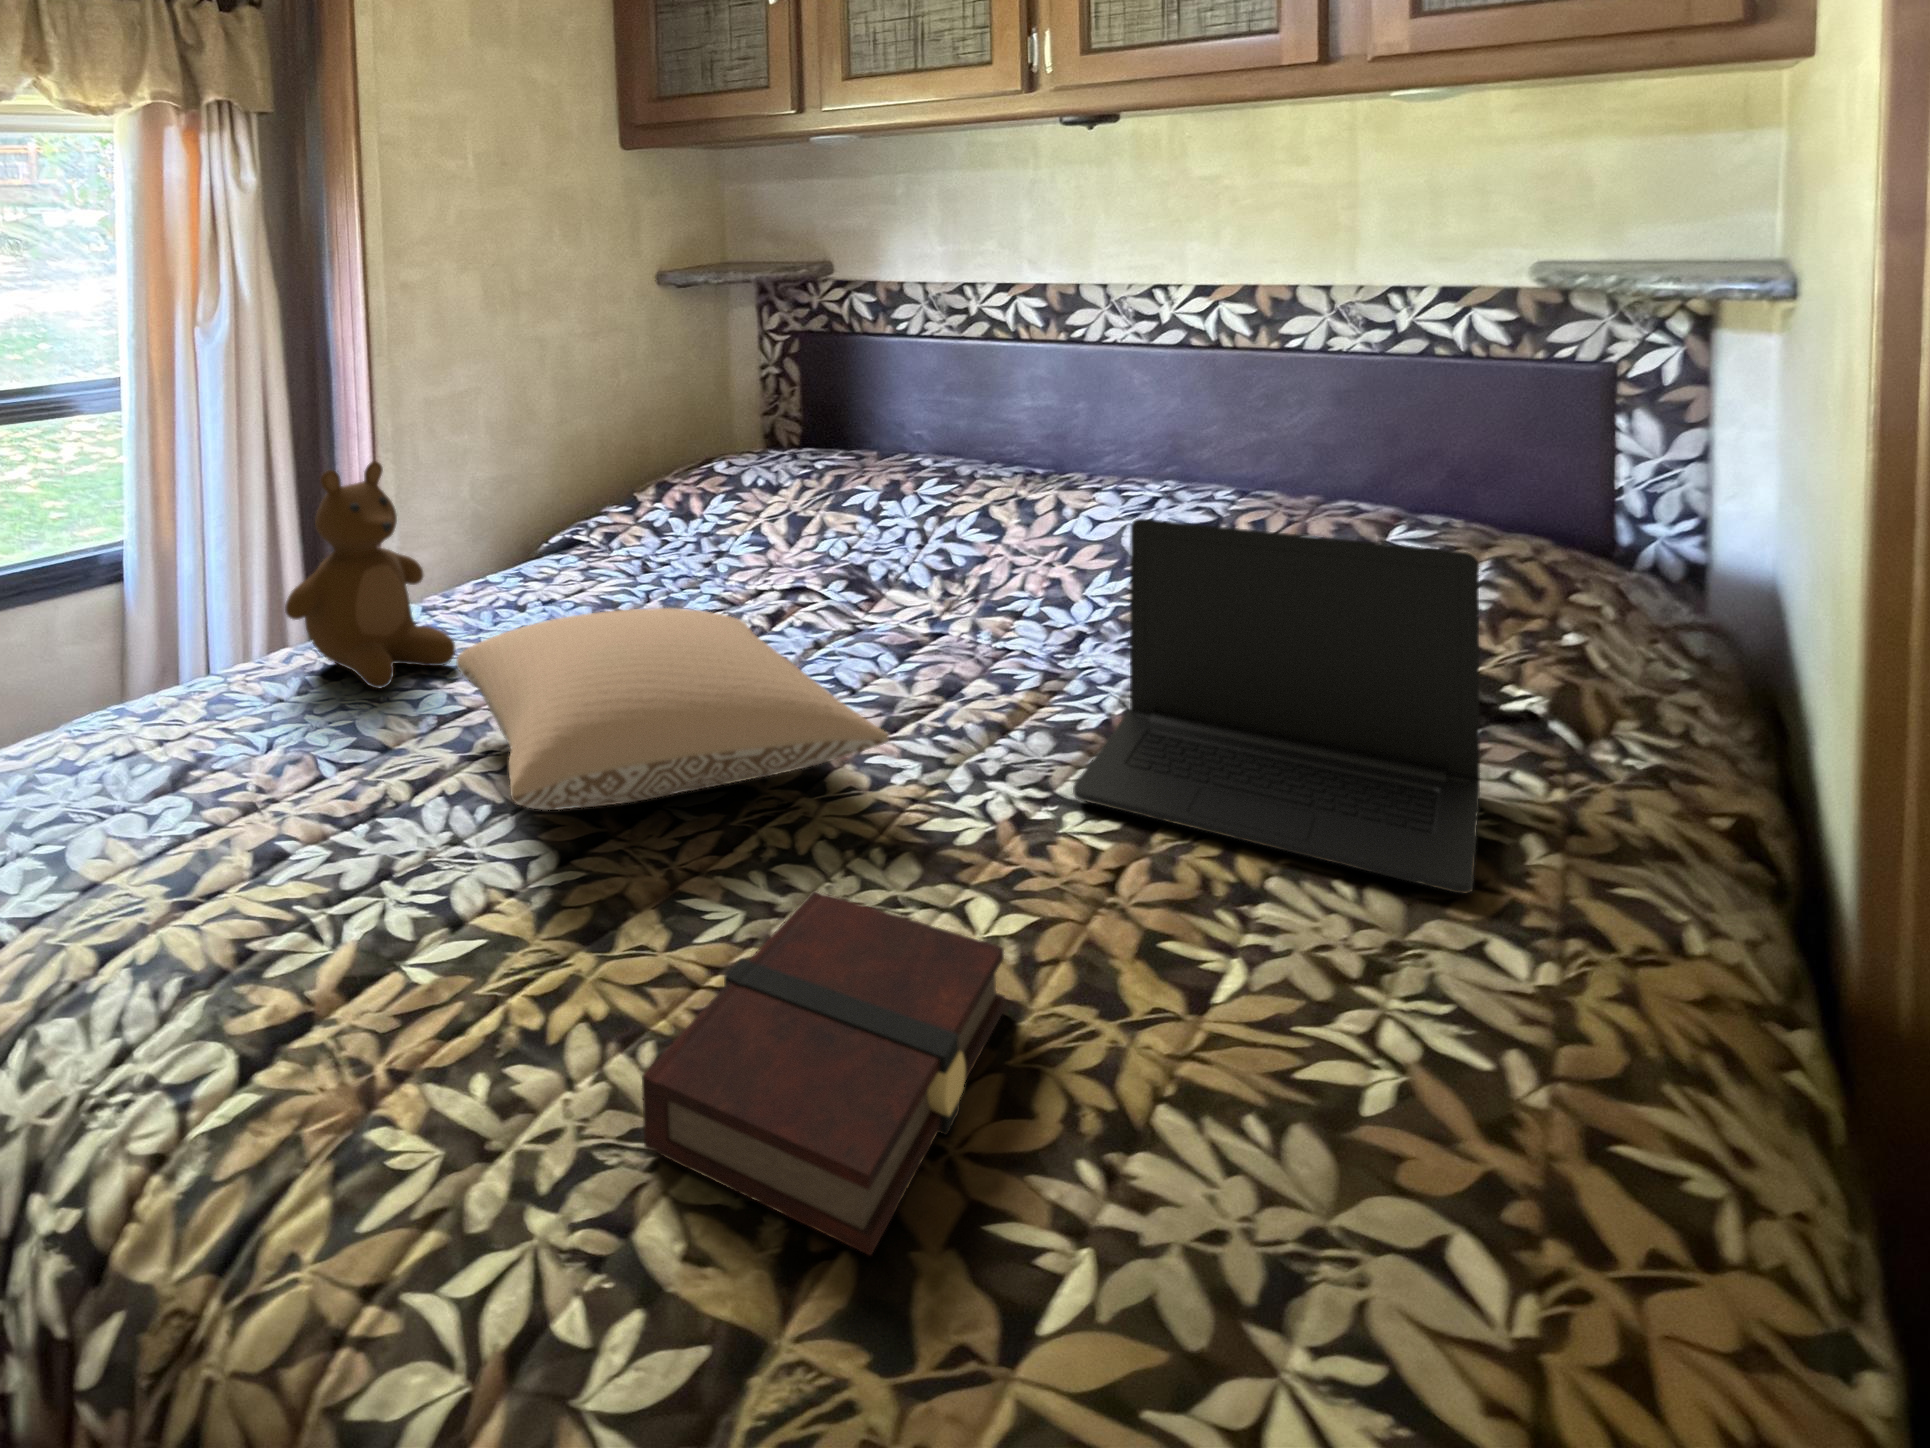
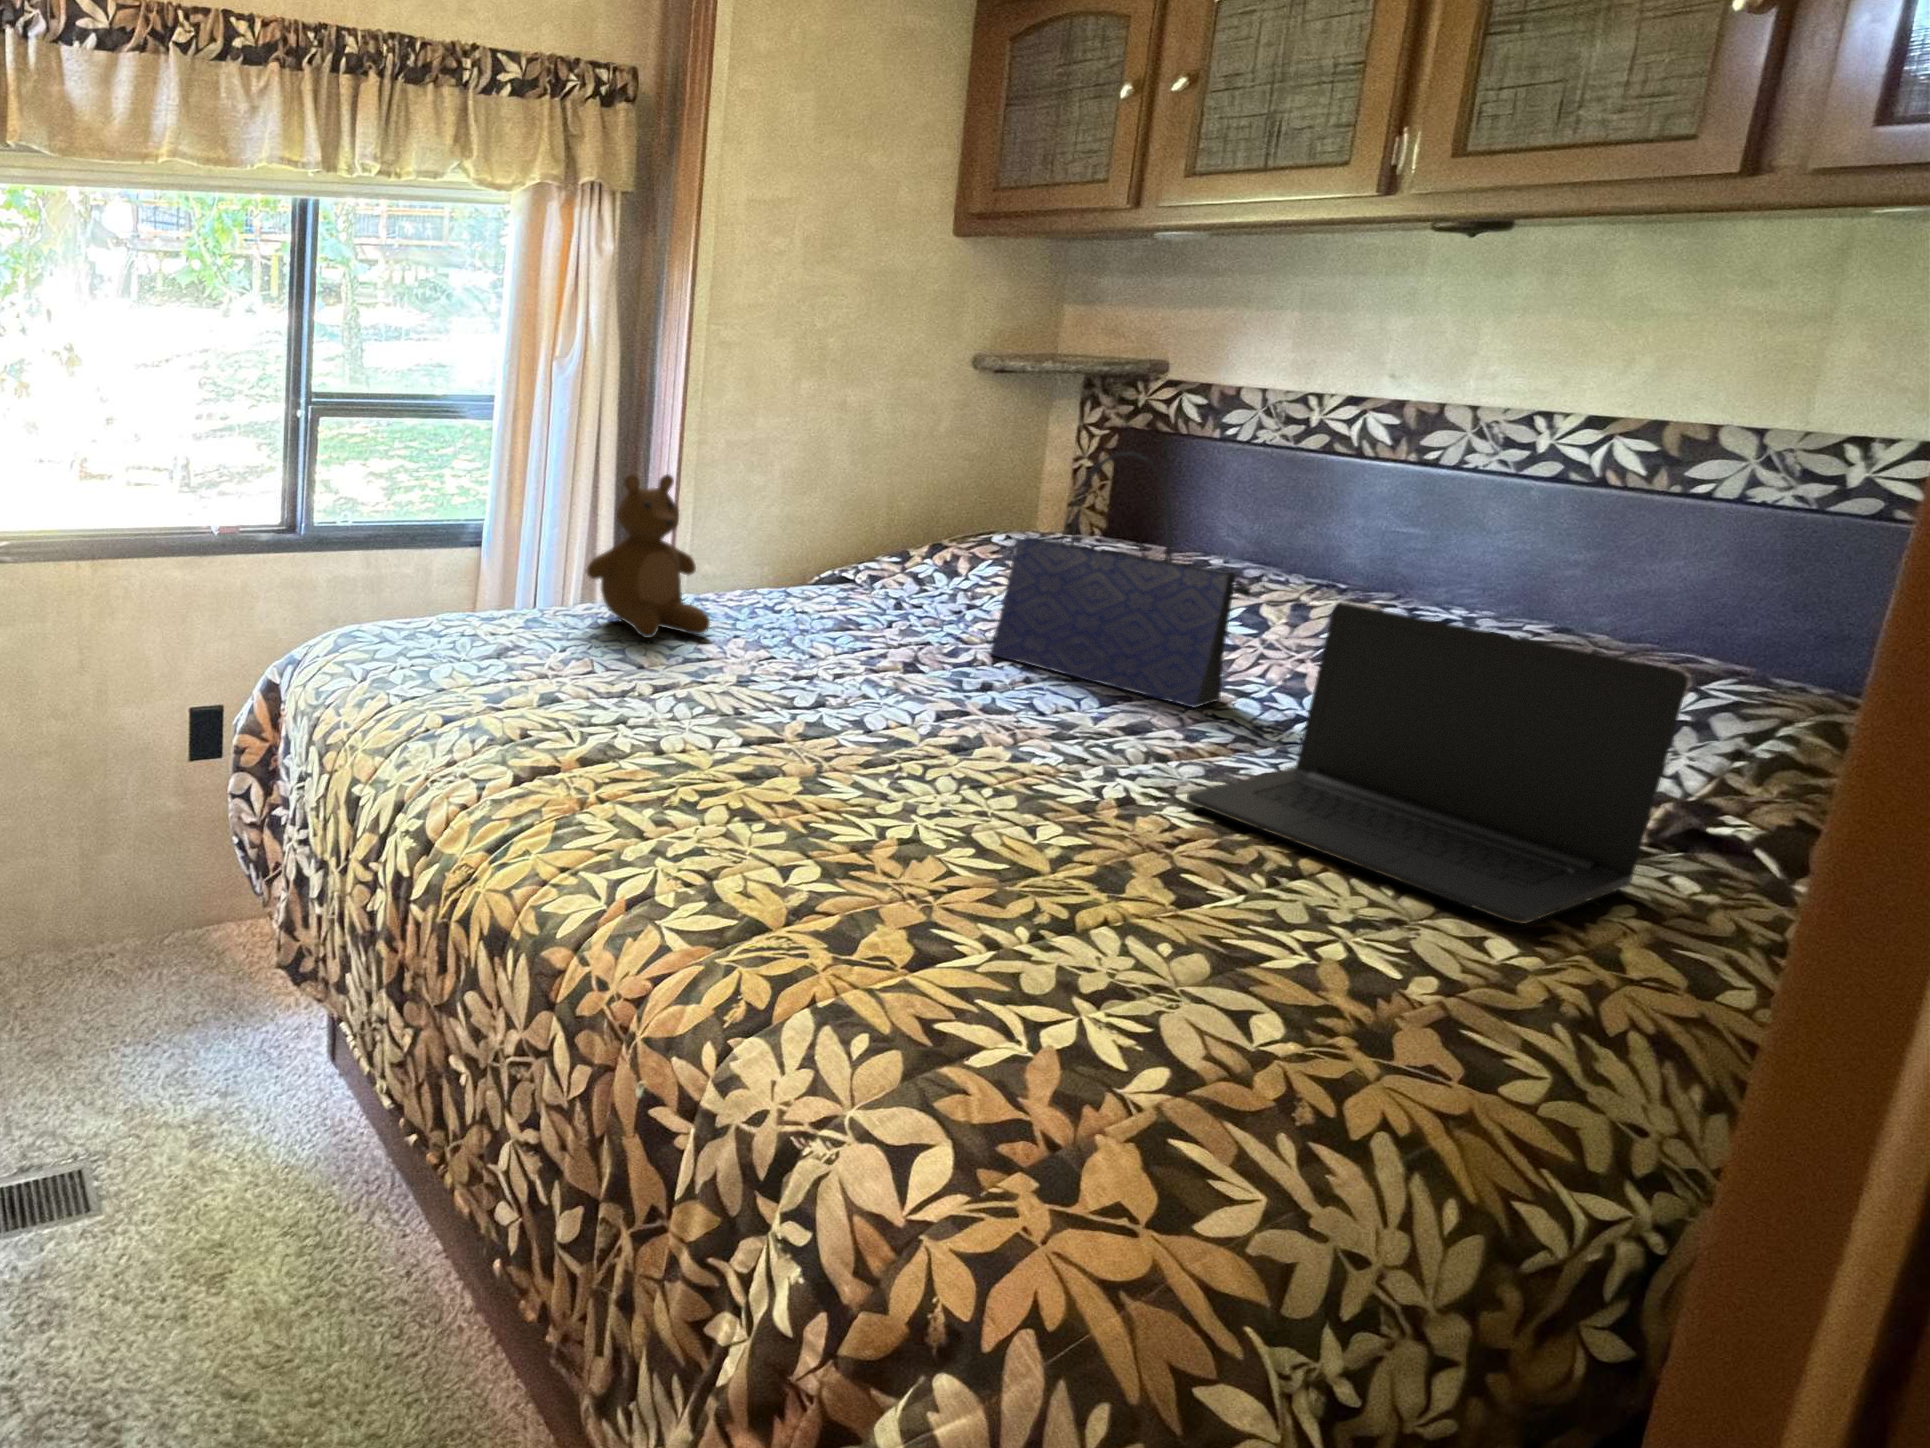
tote bag: none [765,370,1011,642] -> present [990,452,1252,708]
pillow: present [456,608,889,810] -> none [702,599,1021,727]
book: present [642,890,1005,1255] -> none [737,779,1032,922]

